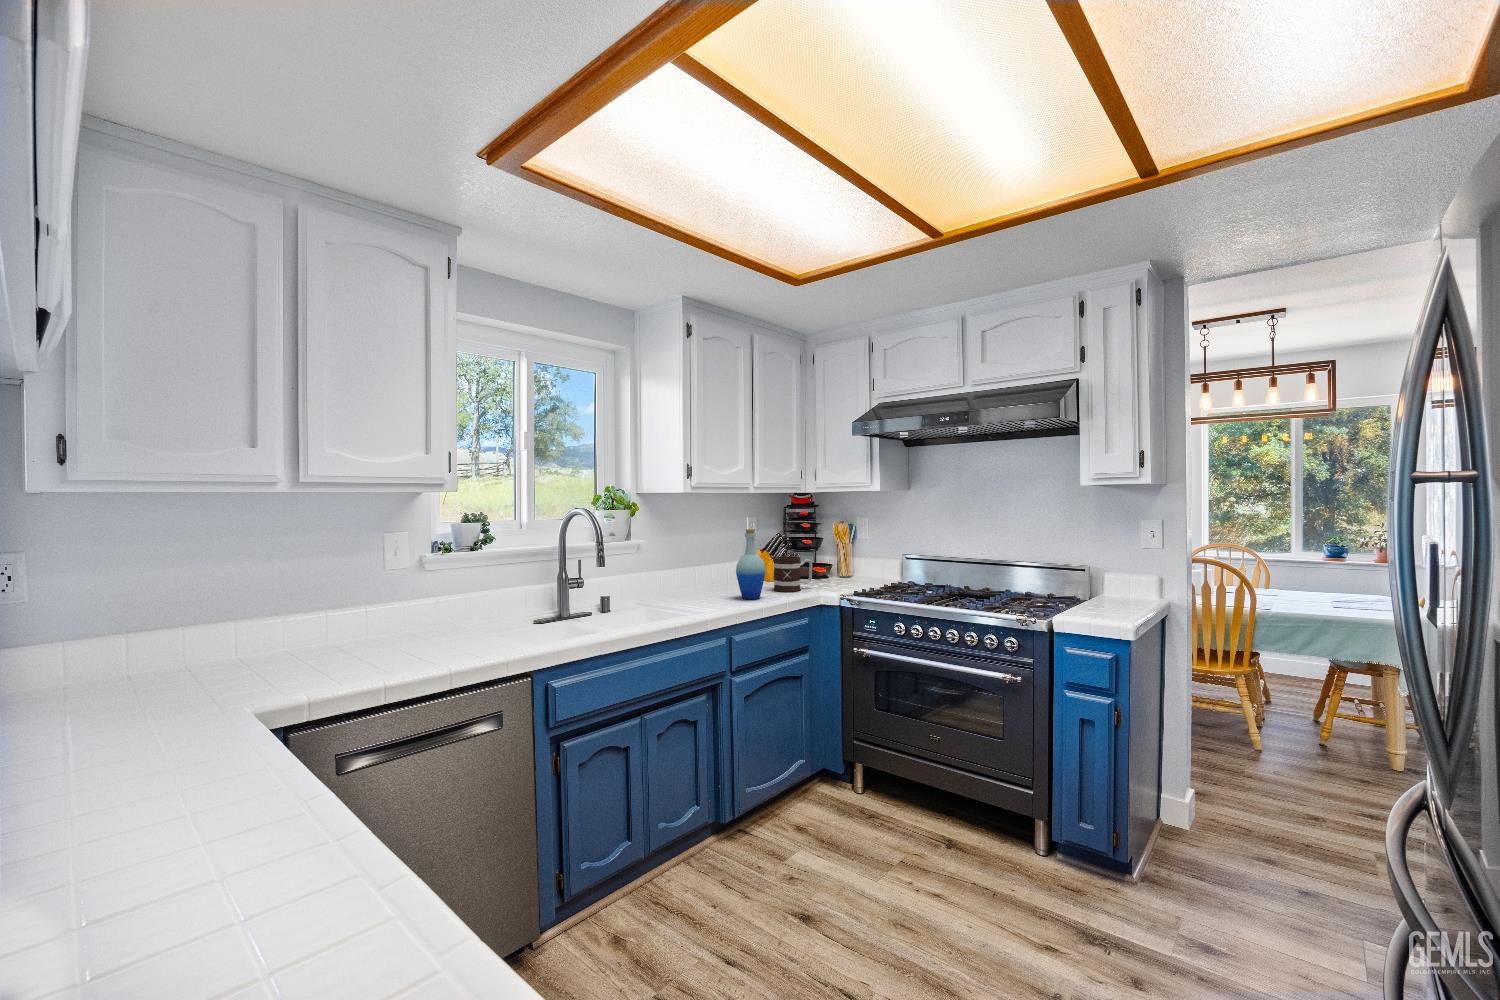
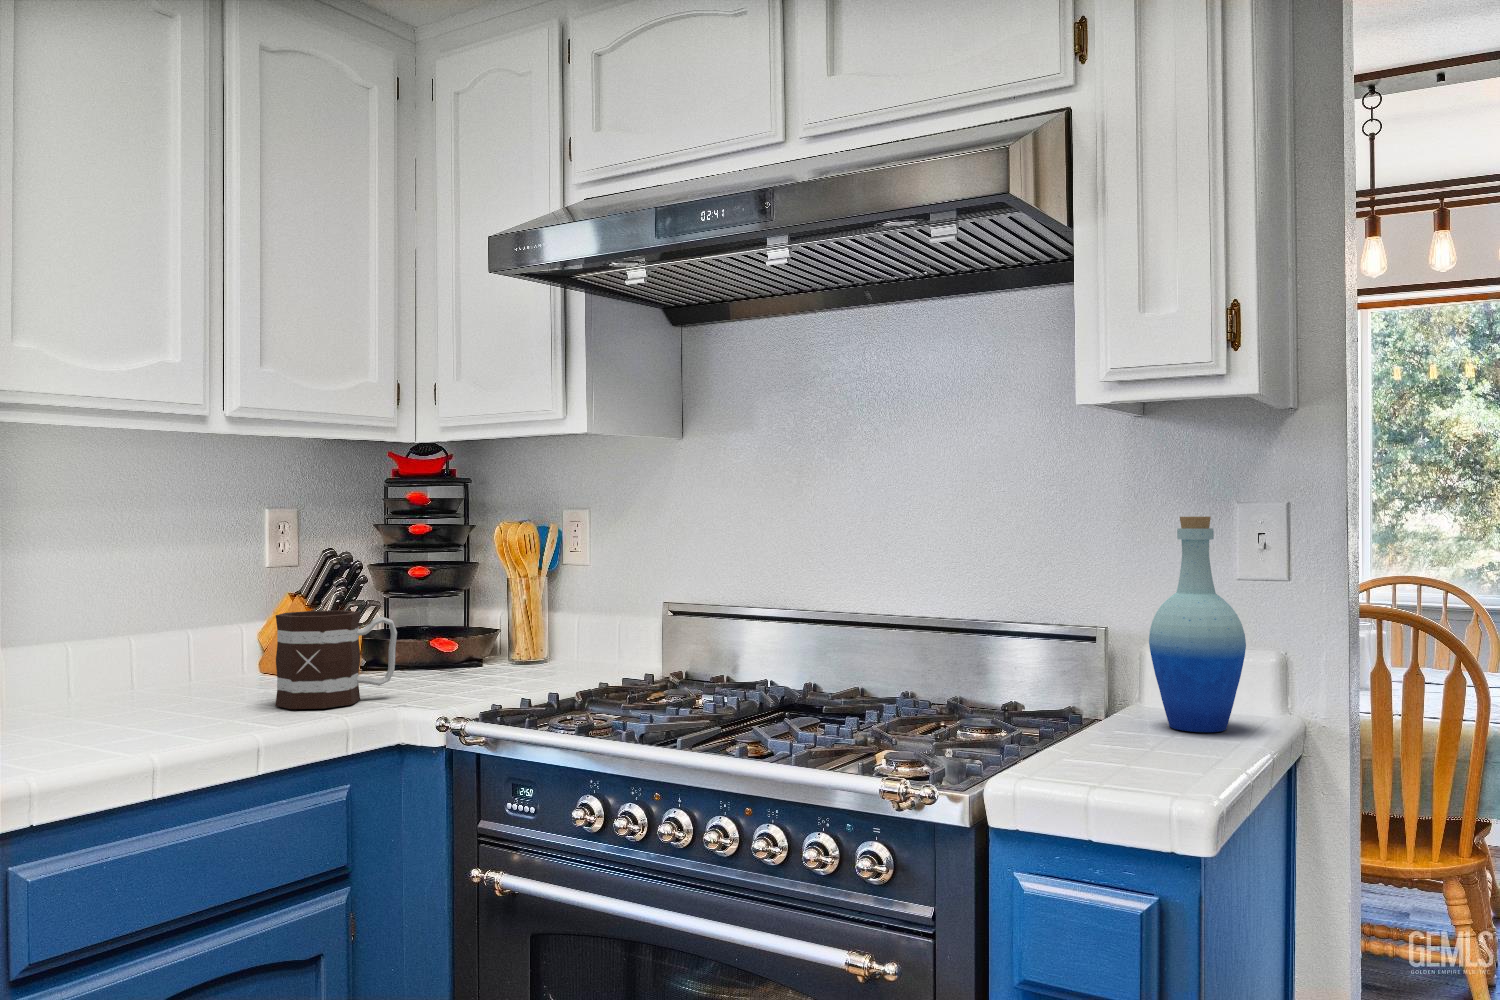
bottle: present [736,529,765,599] -> present [1149,516,1246,732]

